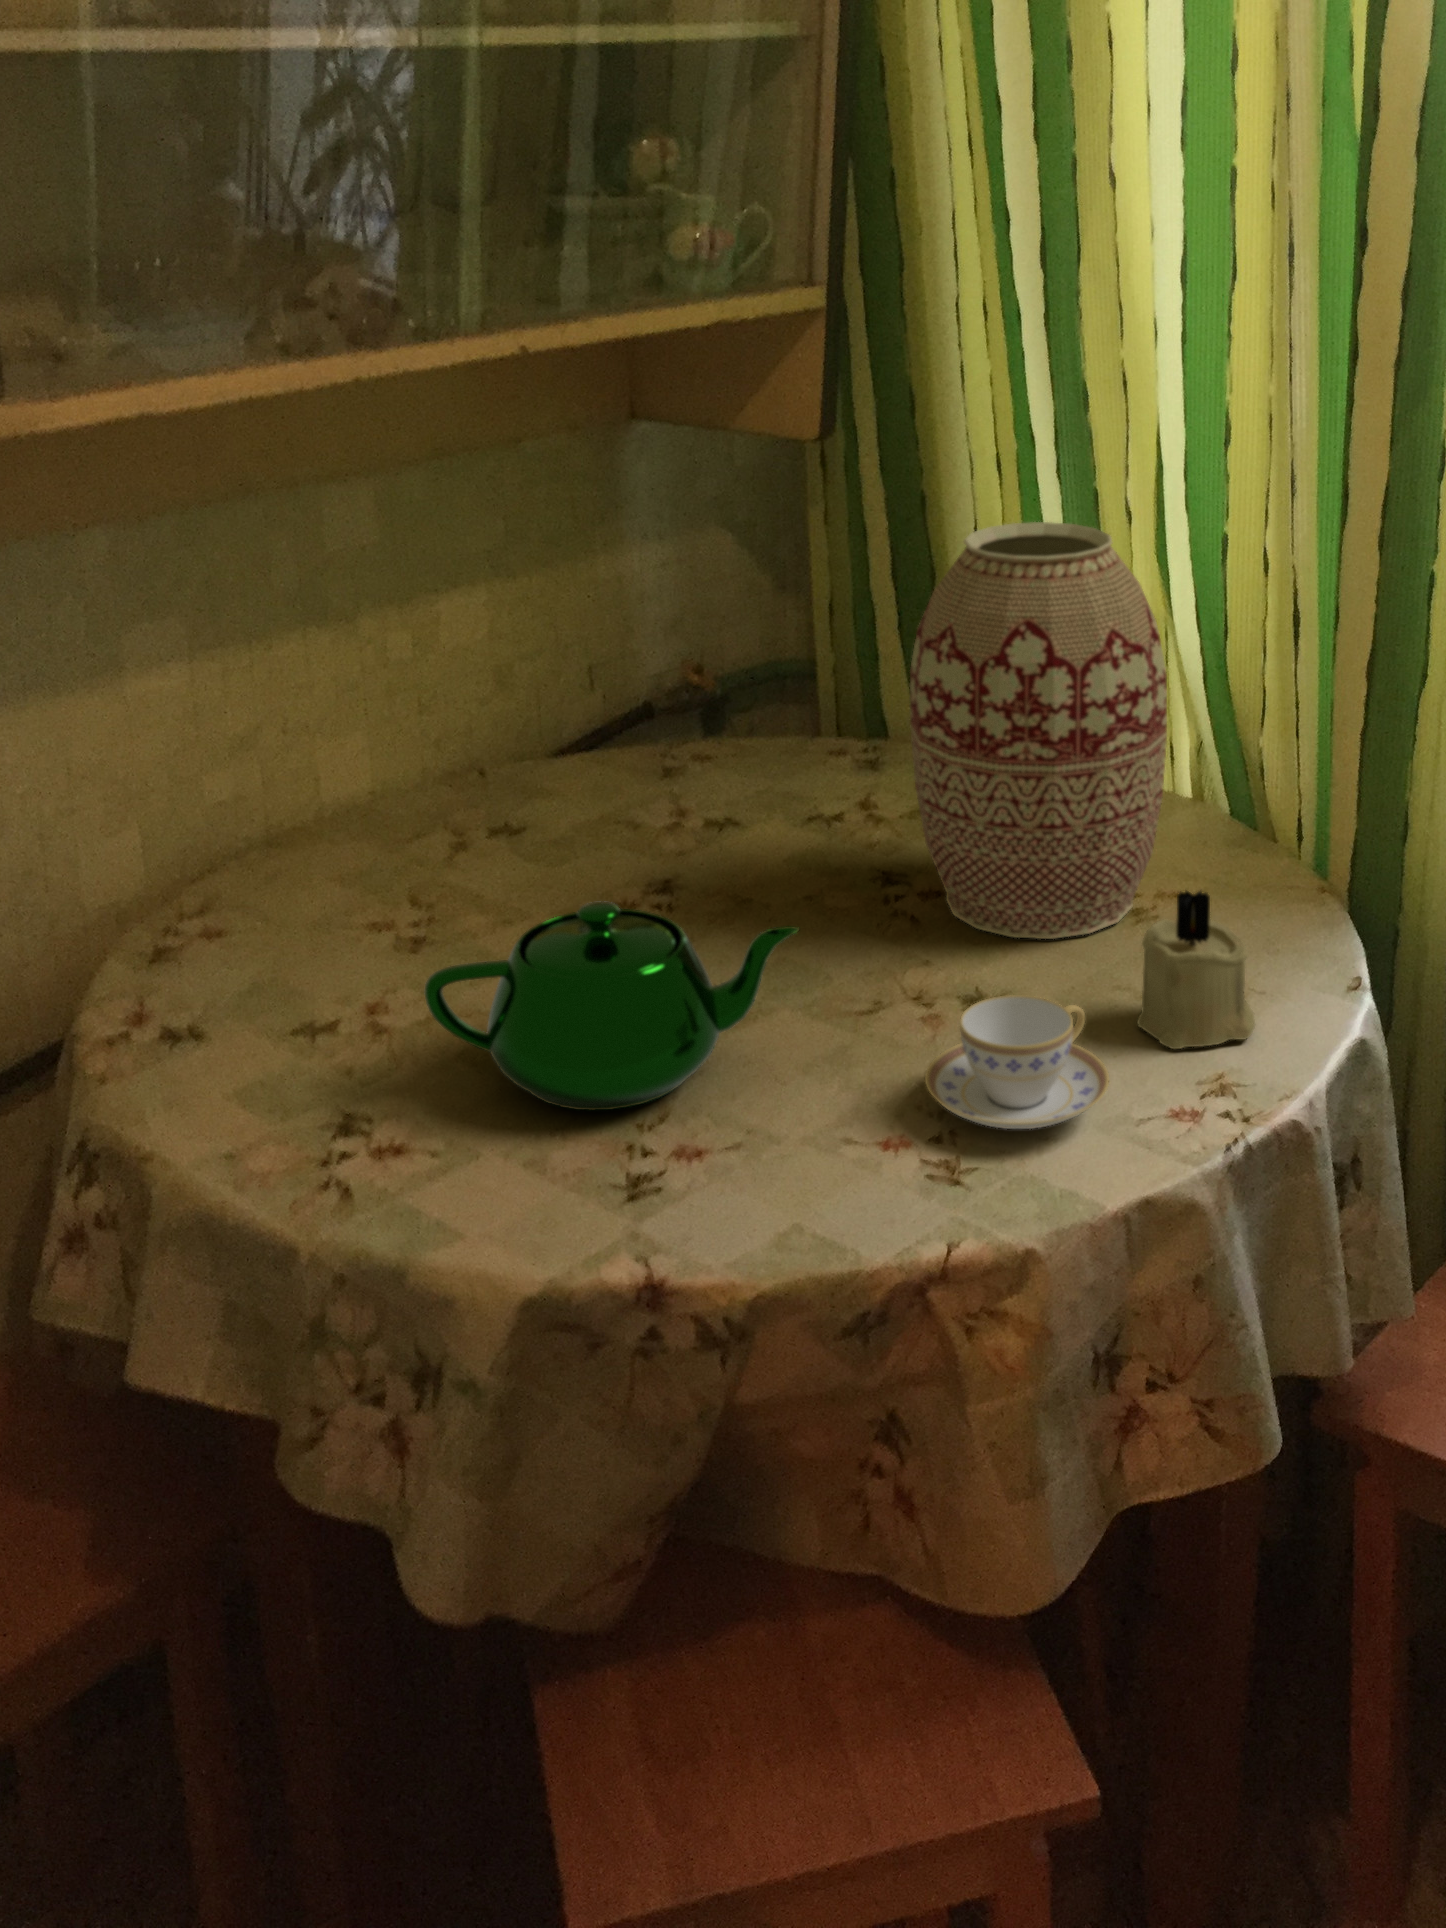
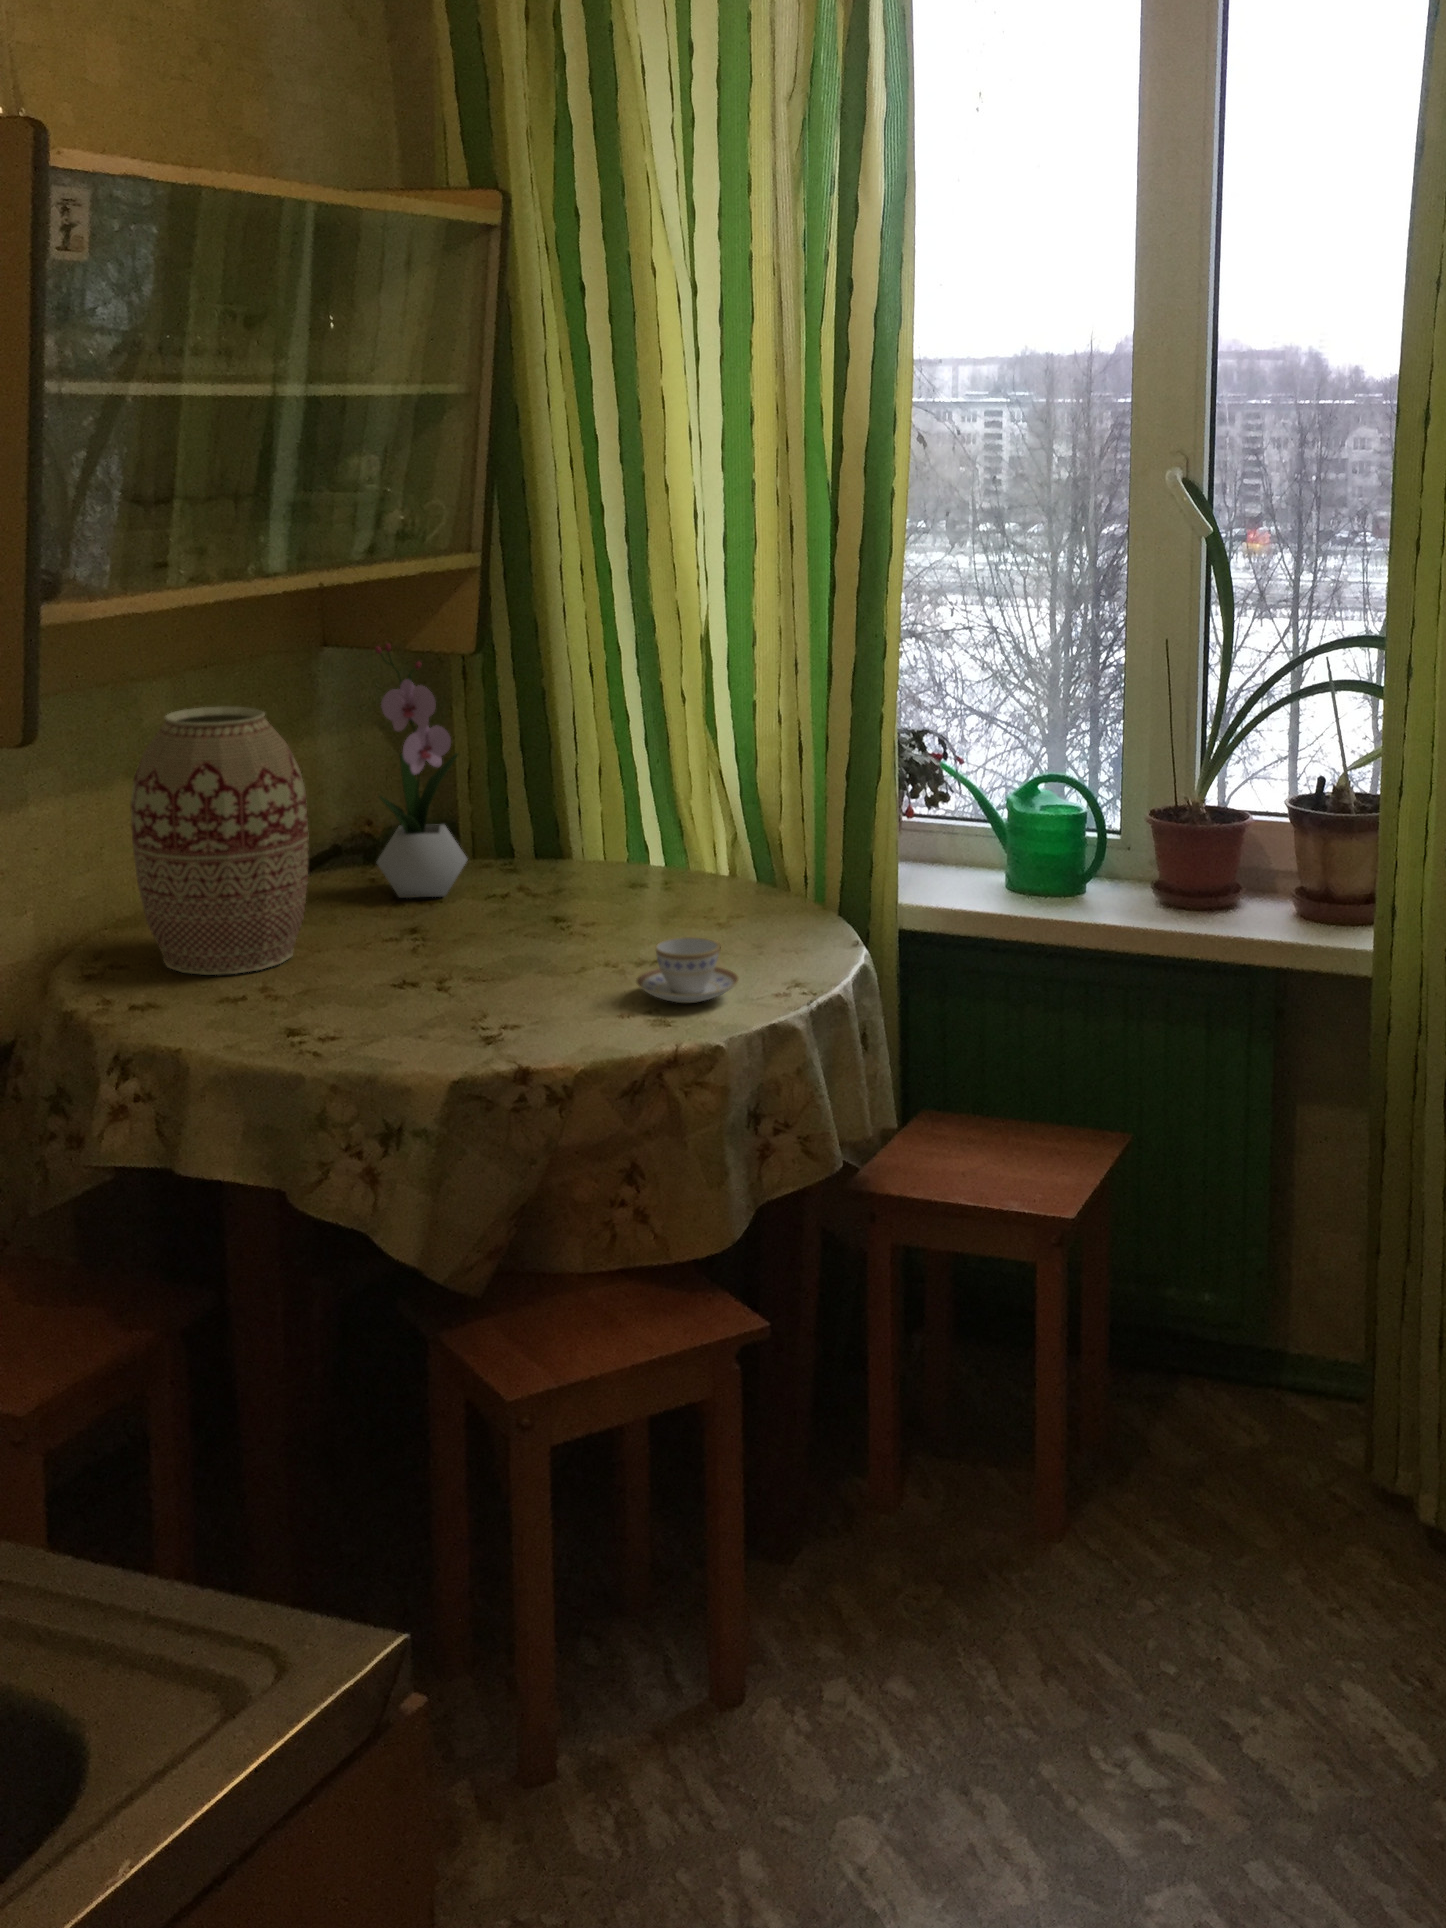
flower arrangement: none [620,434,773,820] -> present [375,643,467,898]
vase: present [910,522,1167,939] -> present [130,707,308,975]
candle: present [1137,891,1255,1049] -> none [740,882,807,971]
teapot: present [424,901,799,1110] -> none [337,898,555,1014]

